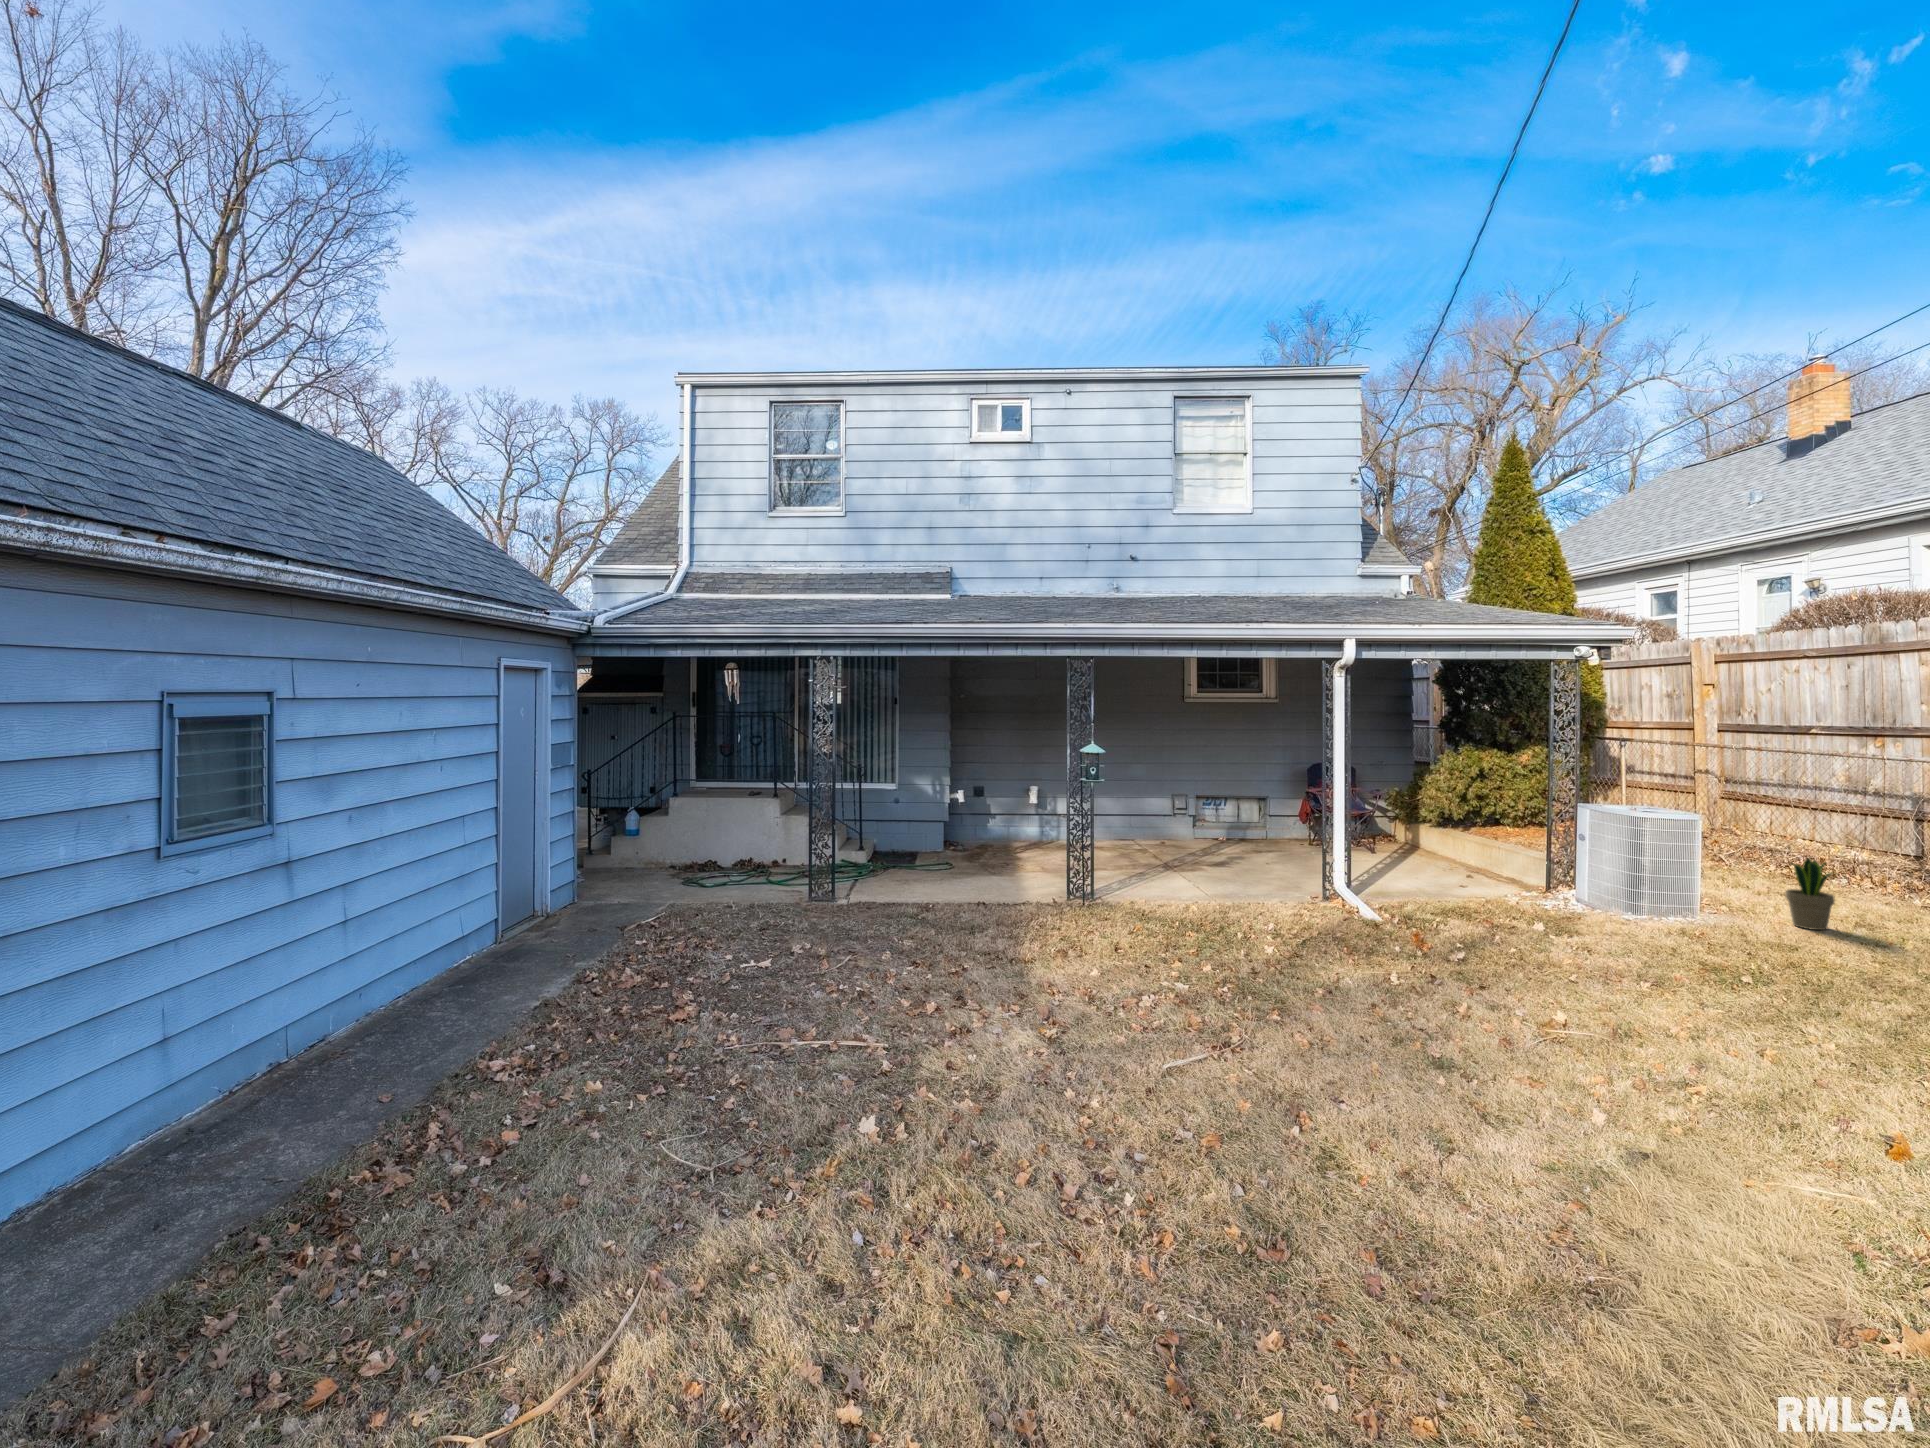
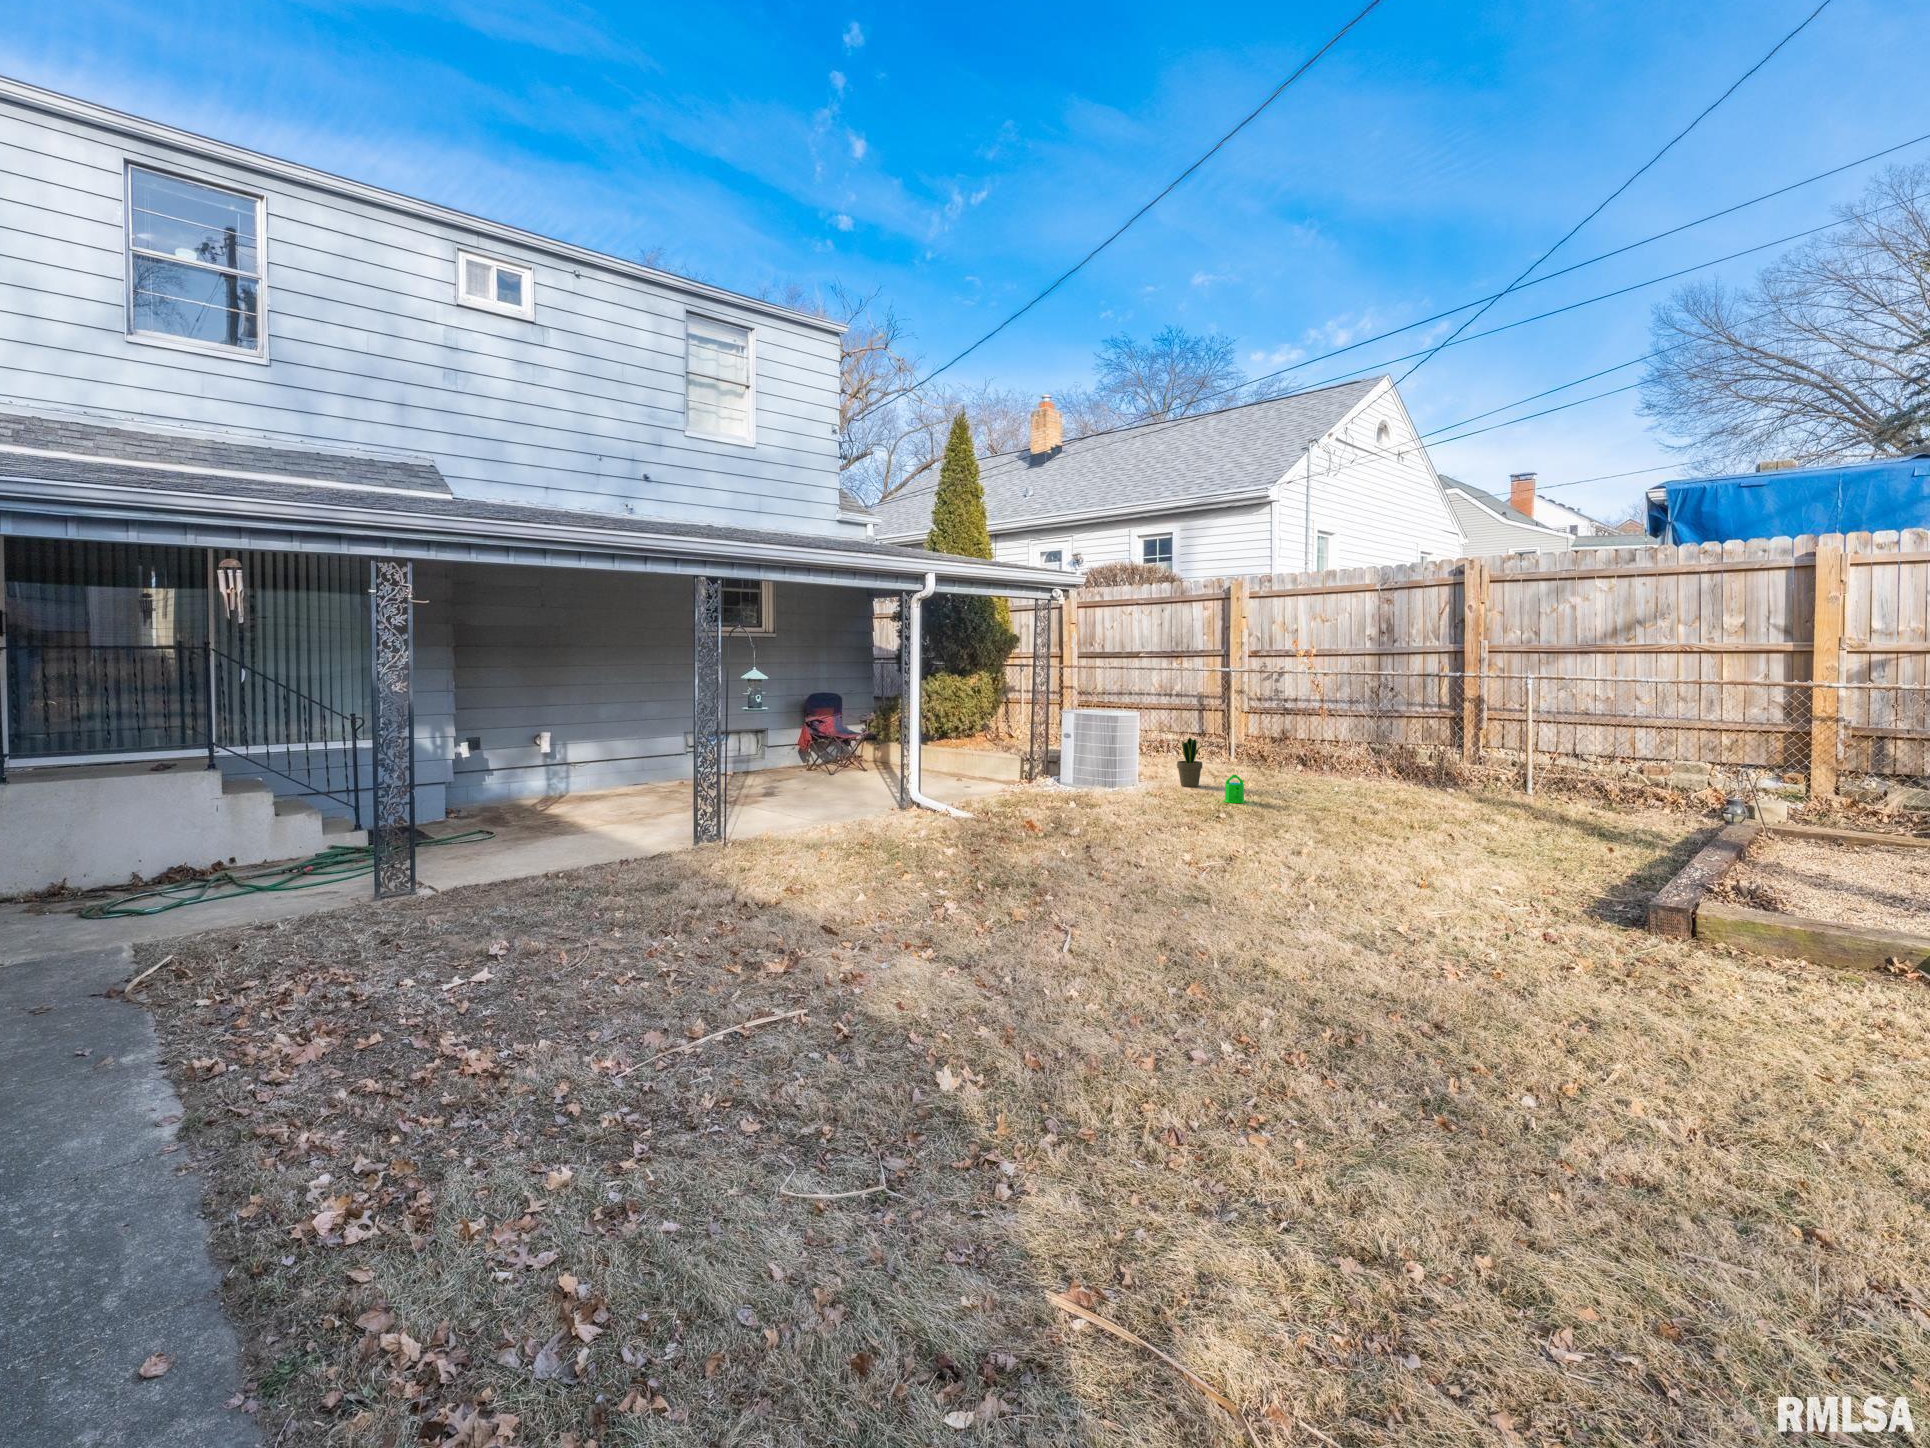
watering can: none [1825,923,1870,968] -> present [1224,775,1245,803]

